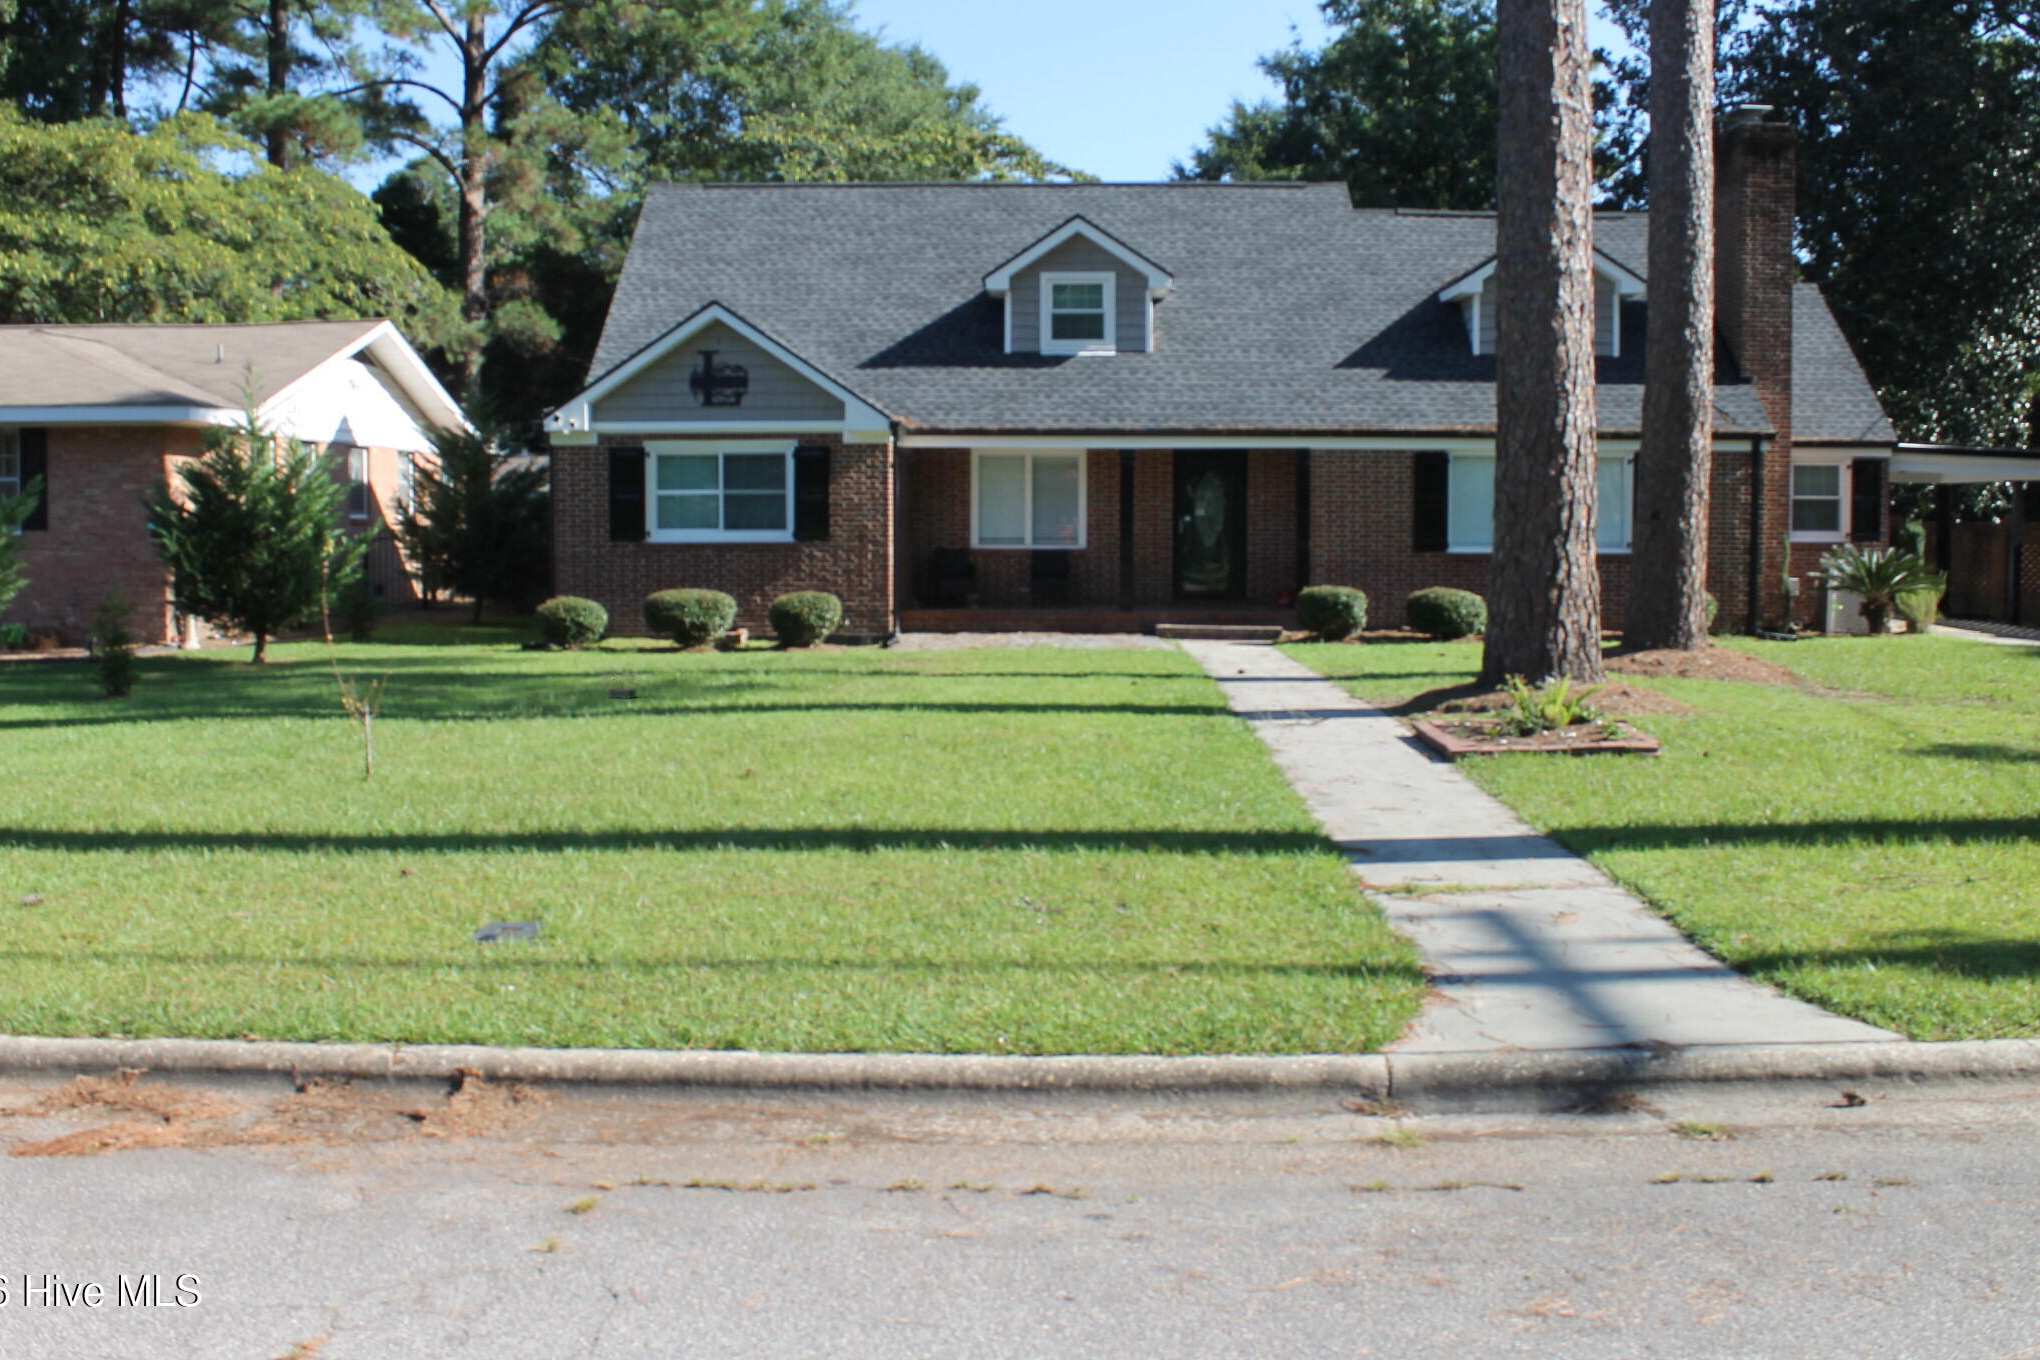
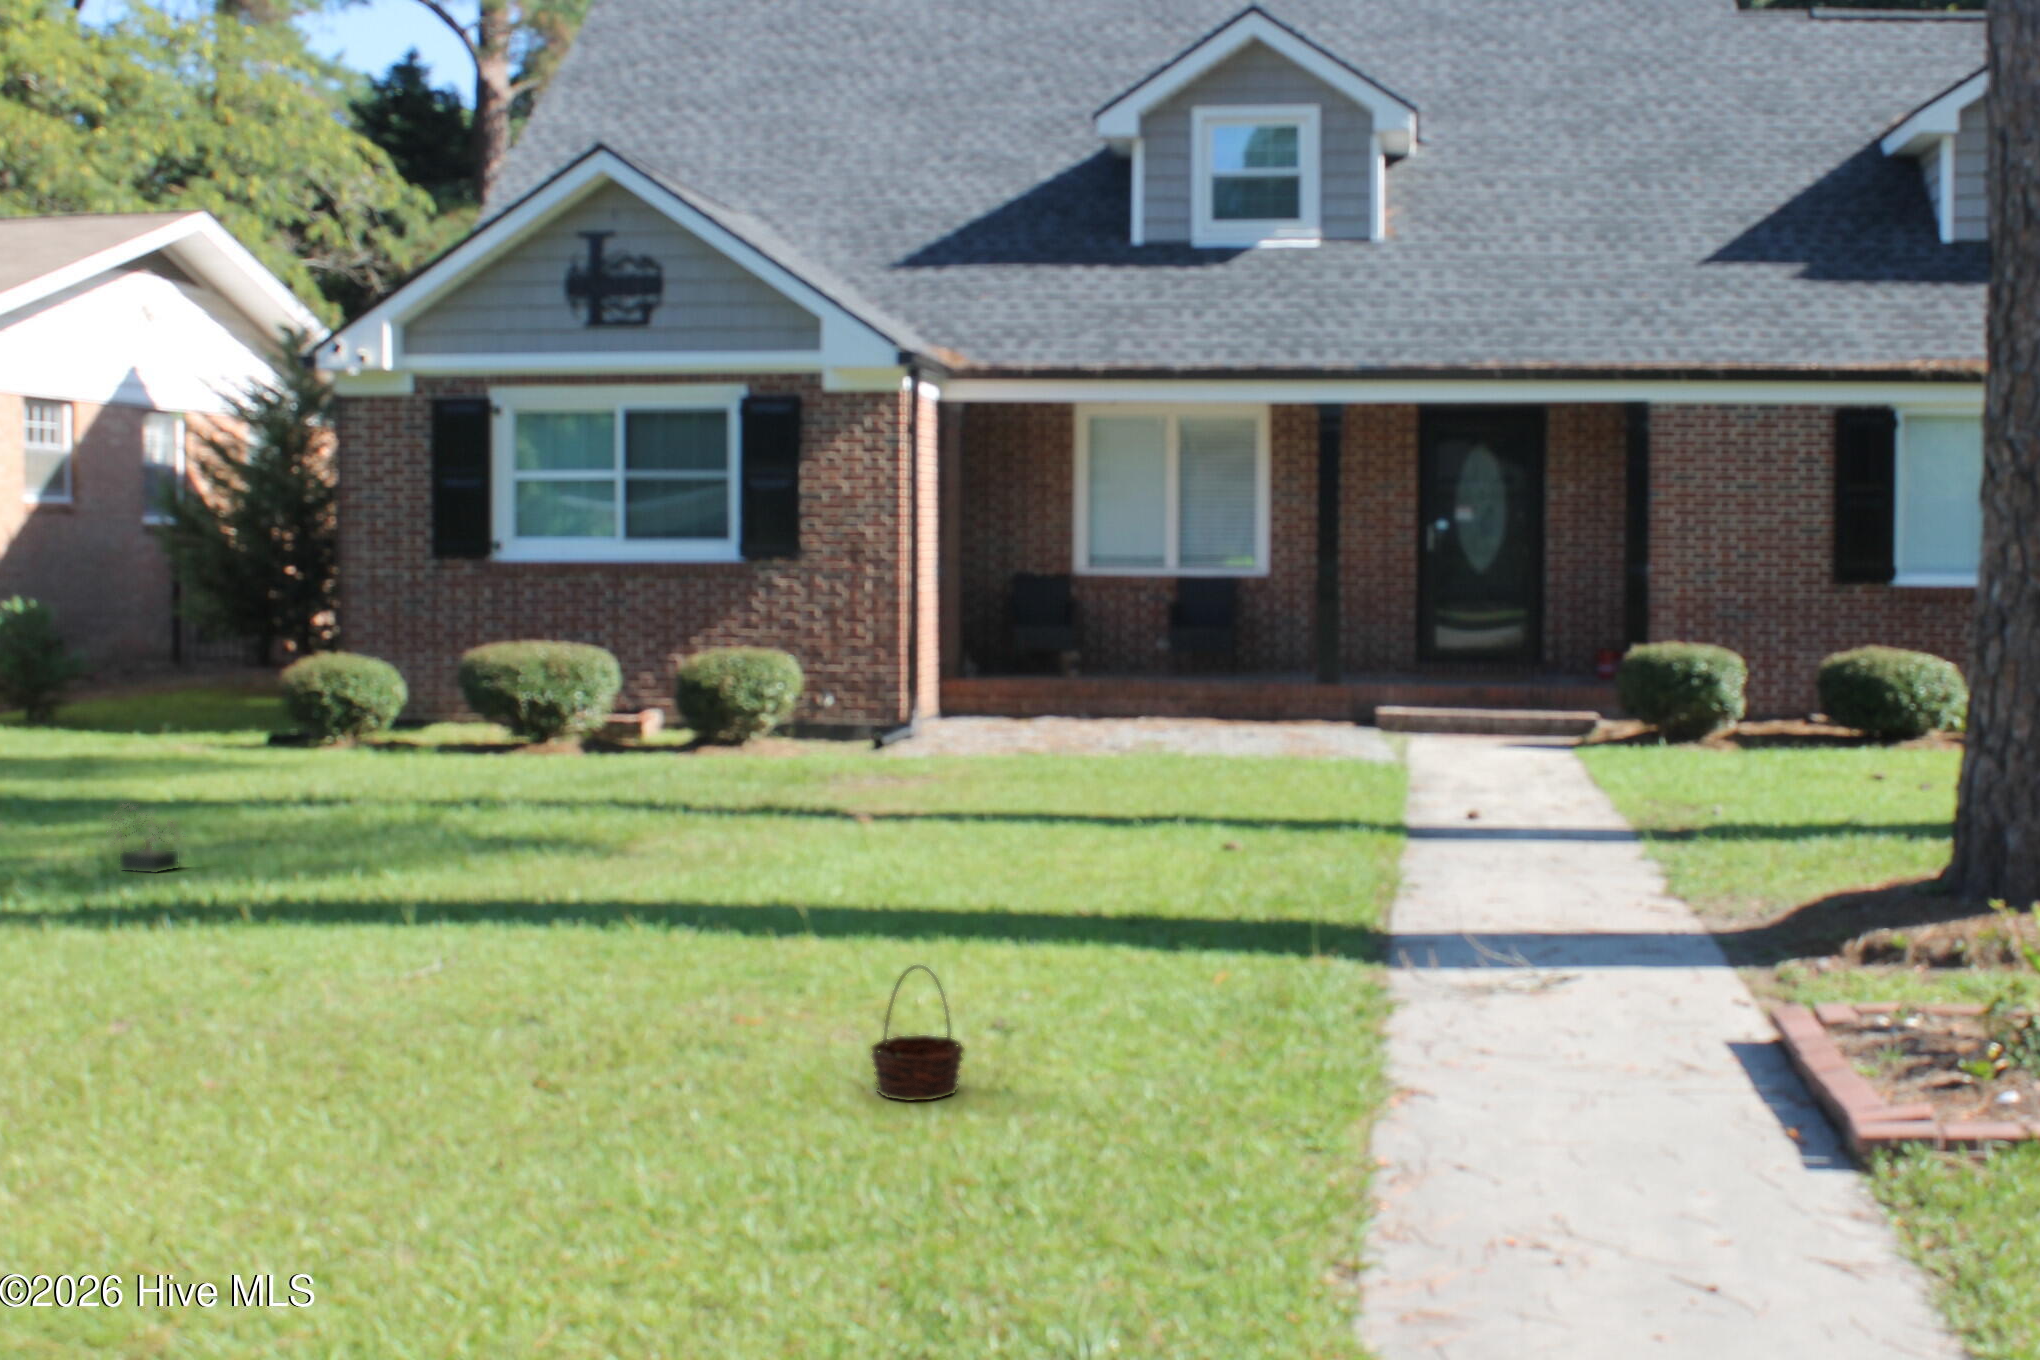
basket: none [1082,701,1119,751] -> present [871,965,964,1101]

